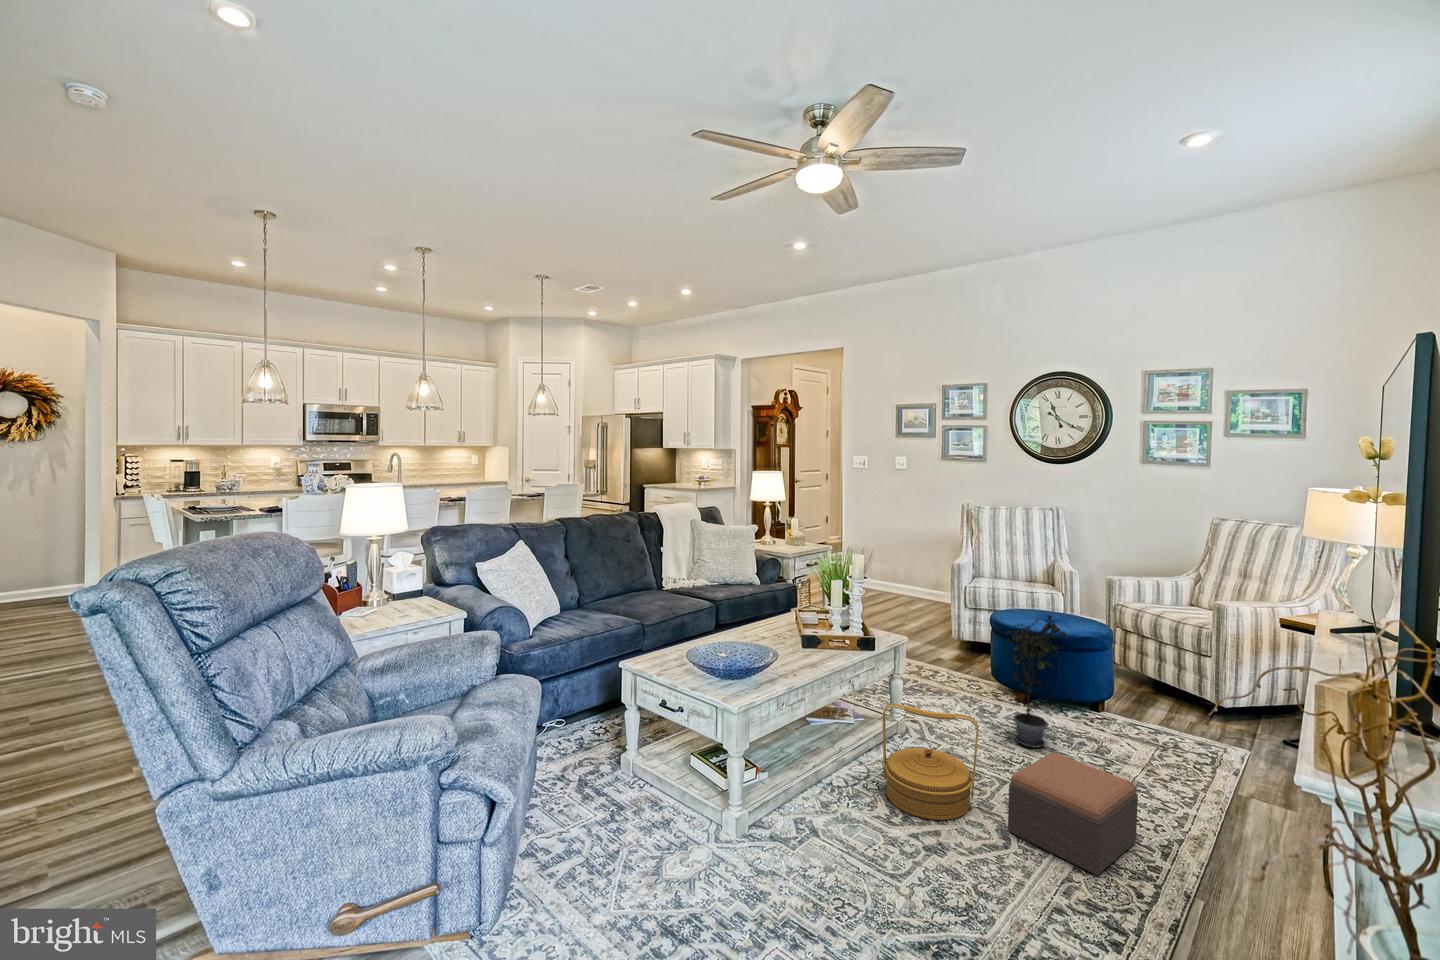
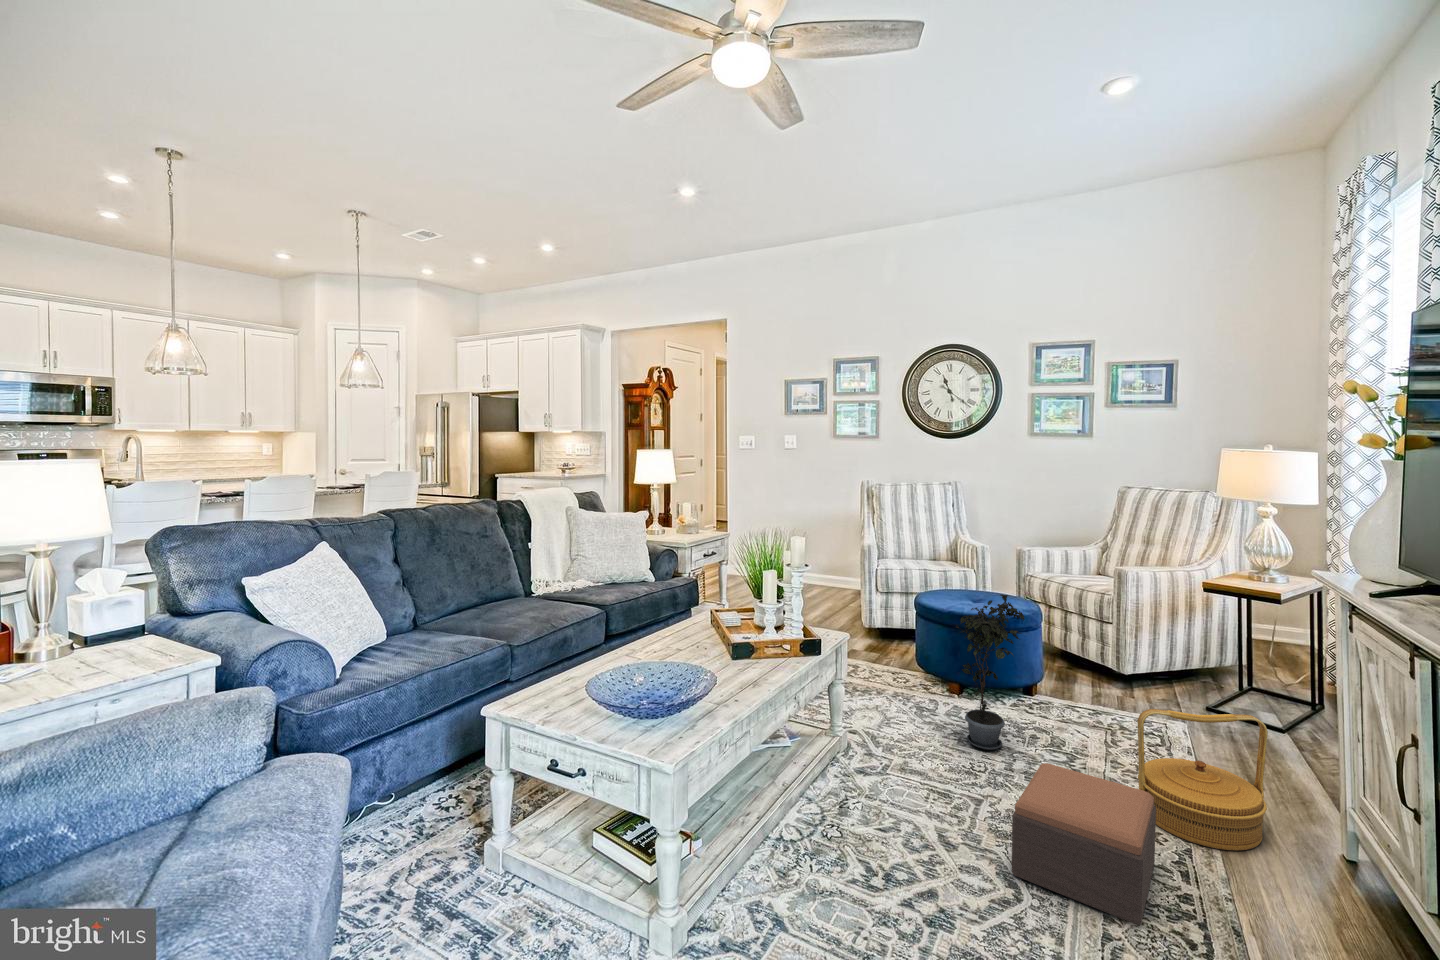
basket: present [882,703,979,820] -> present [1138,709,1268,851]

